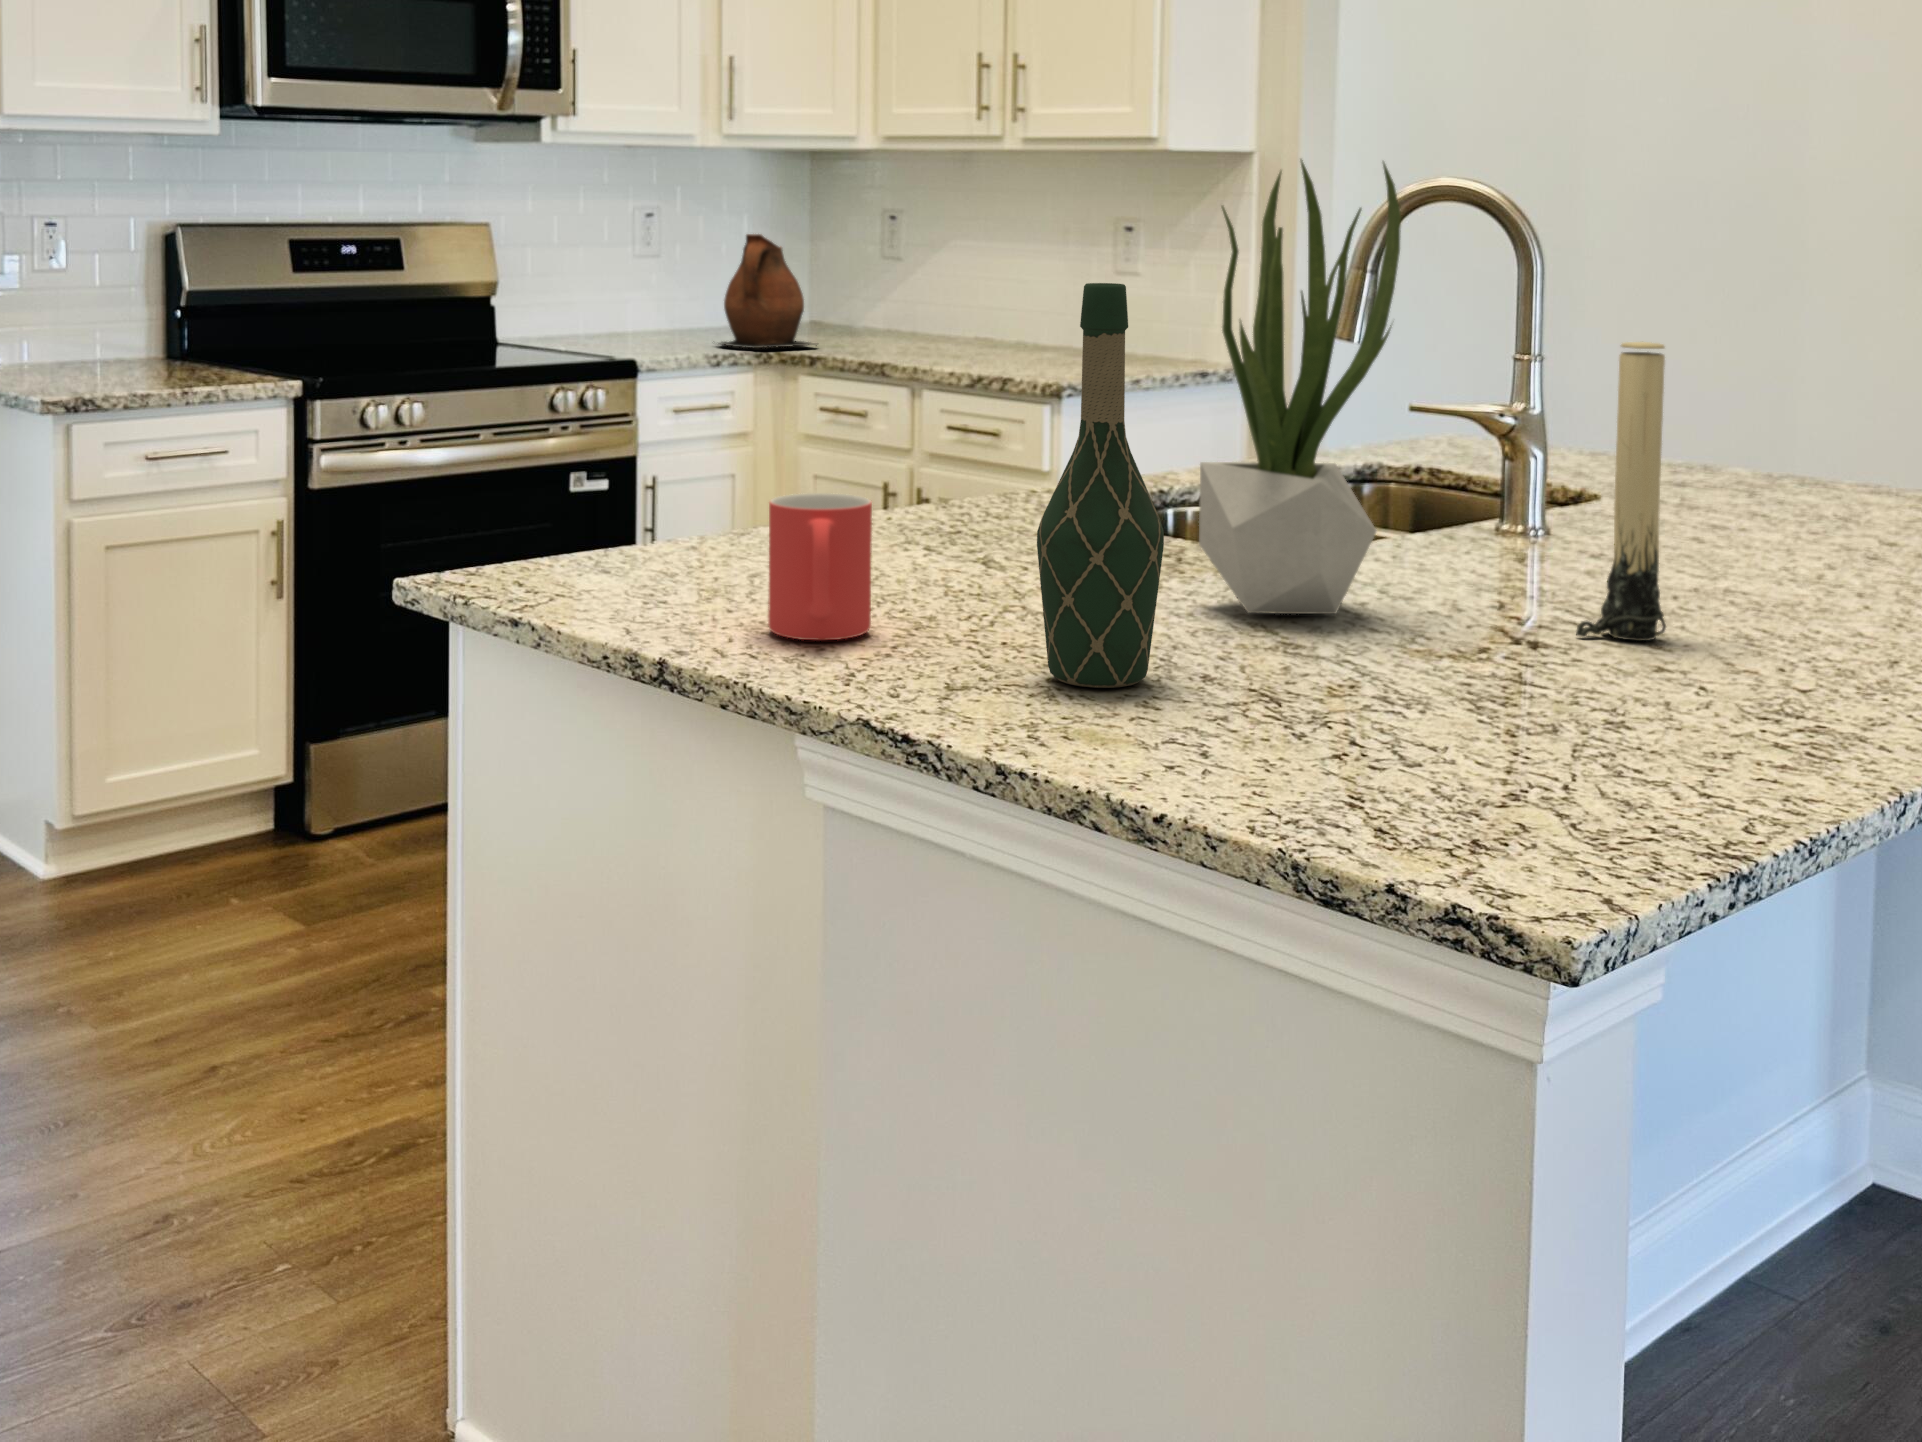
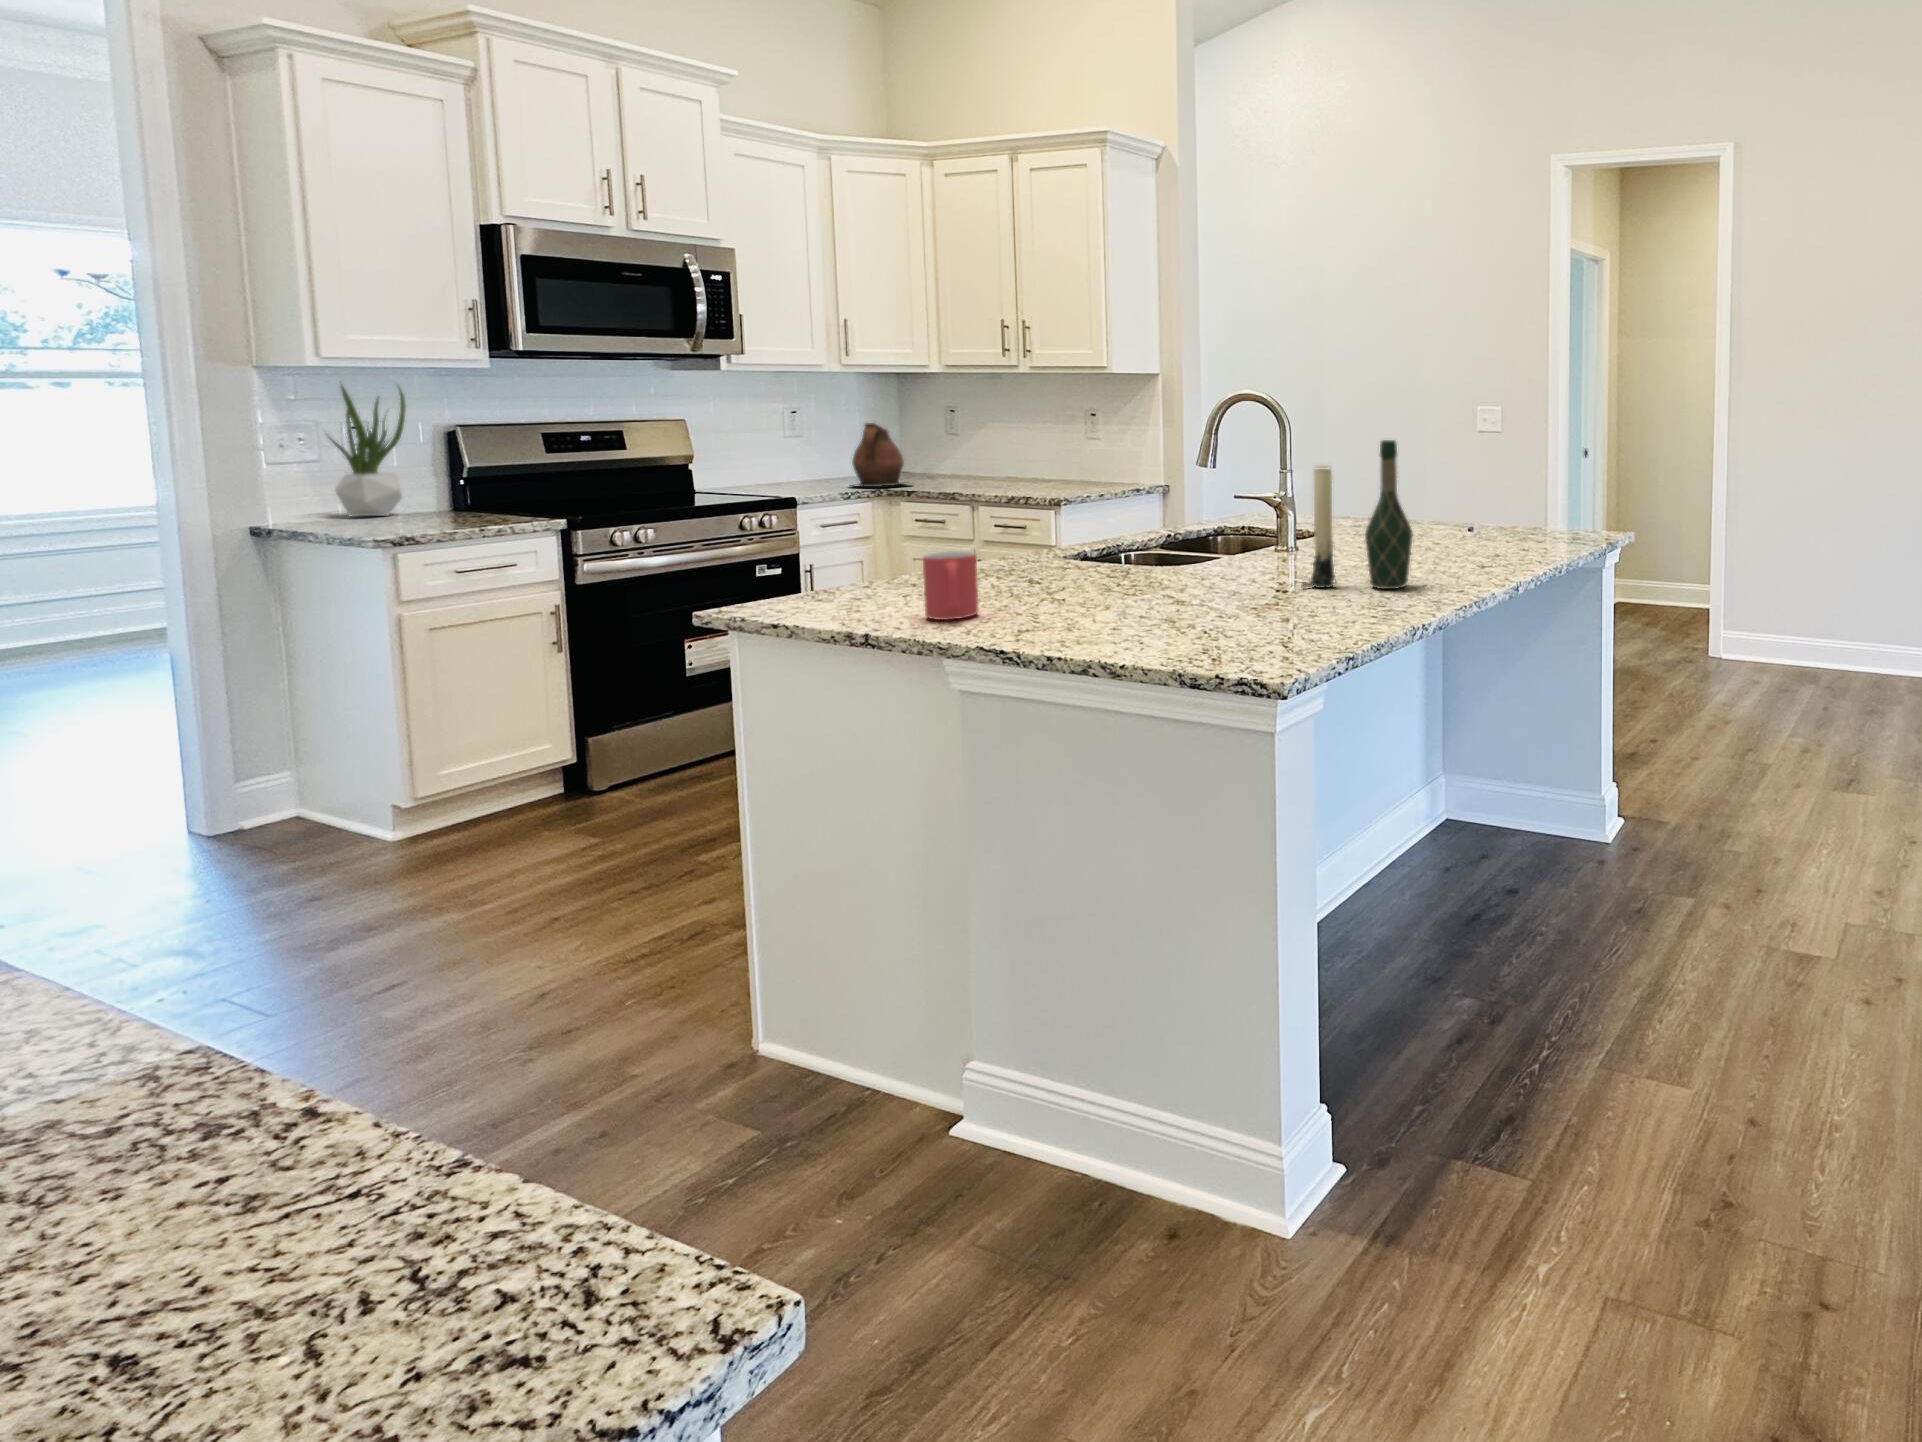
potted plant: present [1199,160,1401,614] -> present [329,385,406,517]
wine bottle: present [1037,283,1164,688] -> present [1365,440,1413,589]

